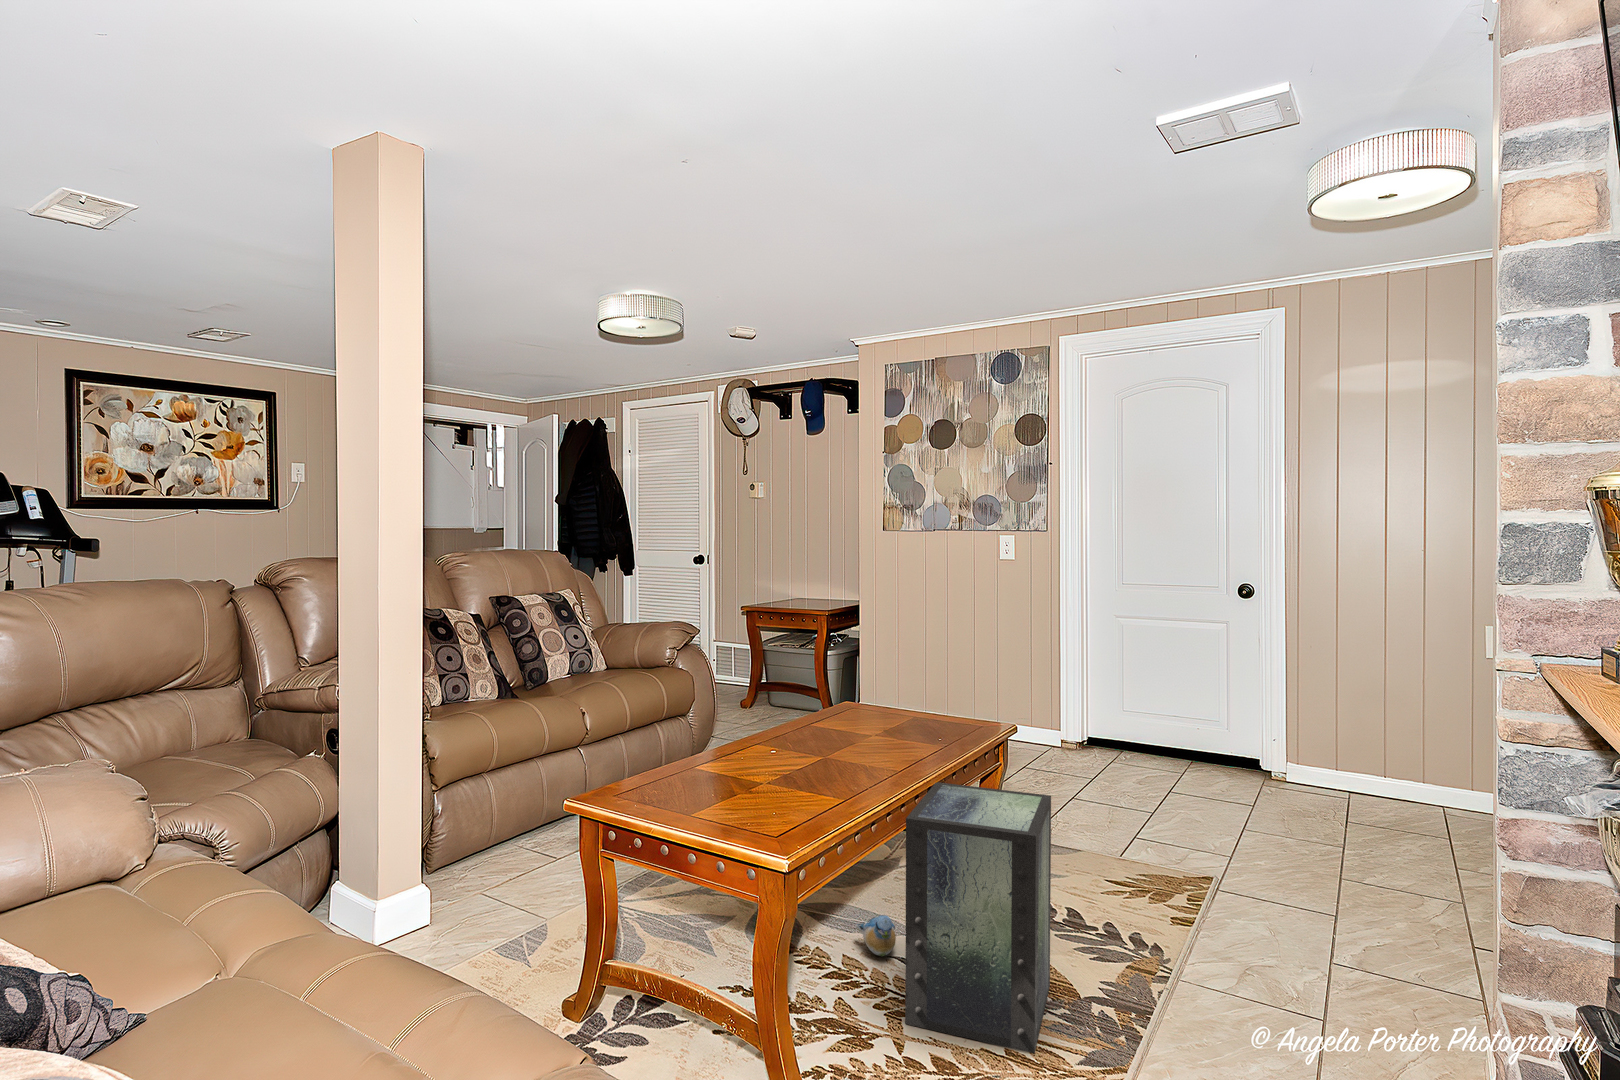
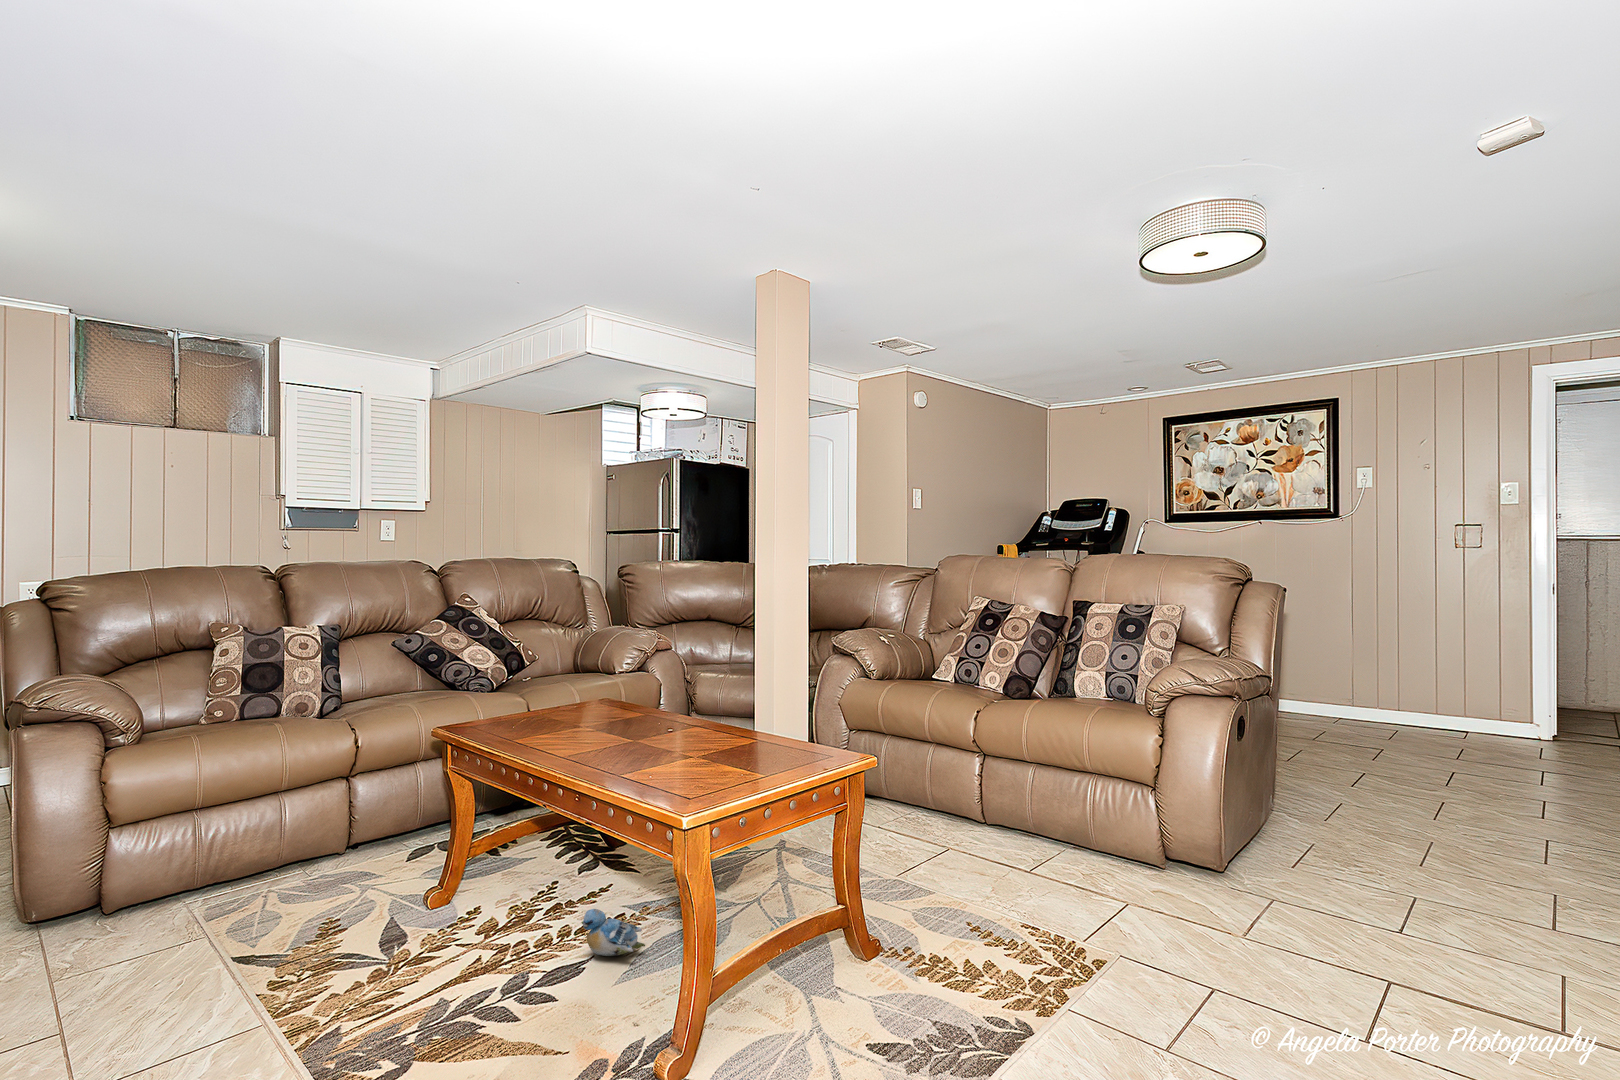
storage box: present [905,782,1051,1053] -> none [378,768,565,1045]

